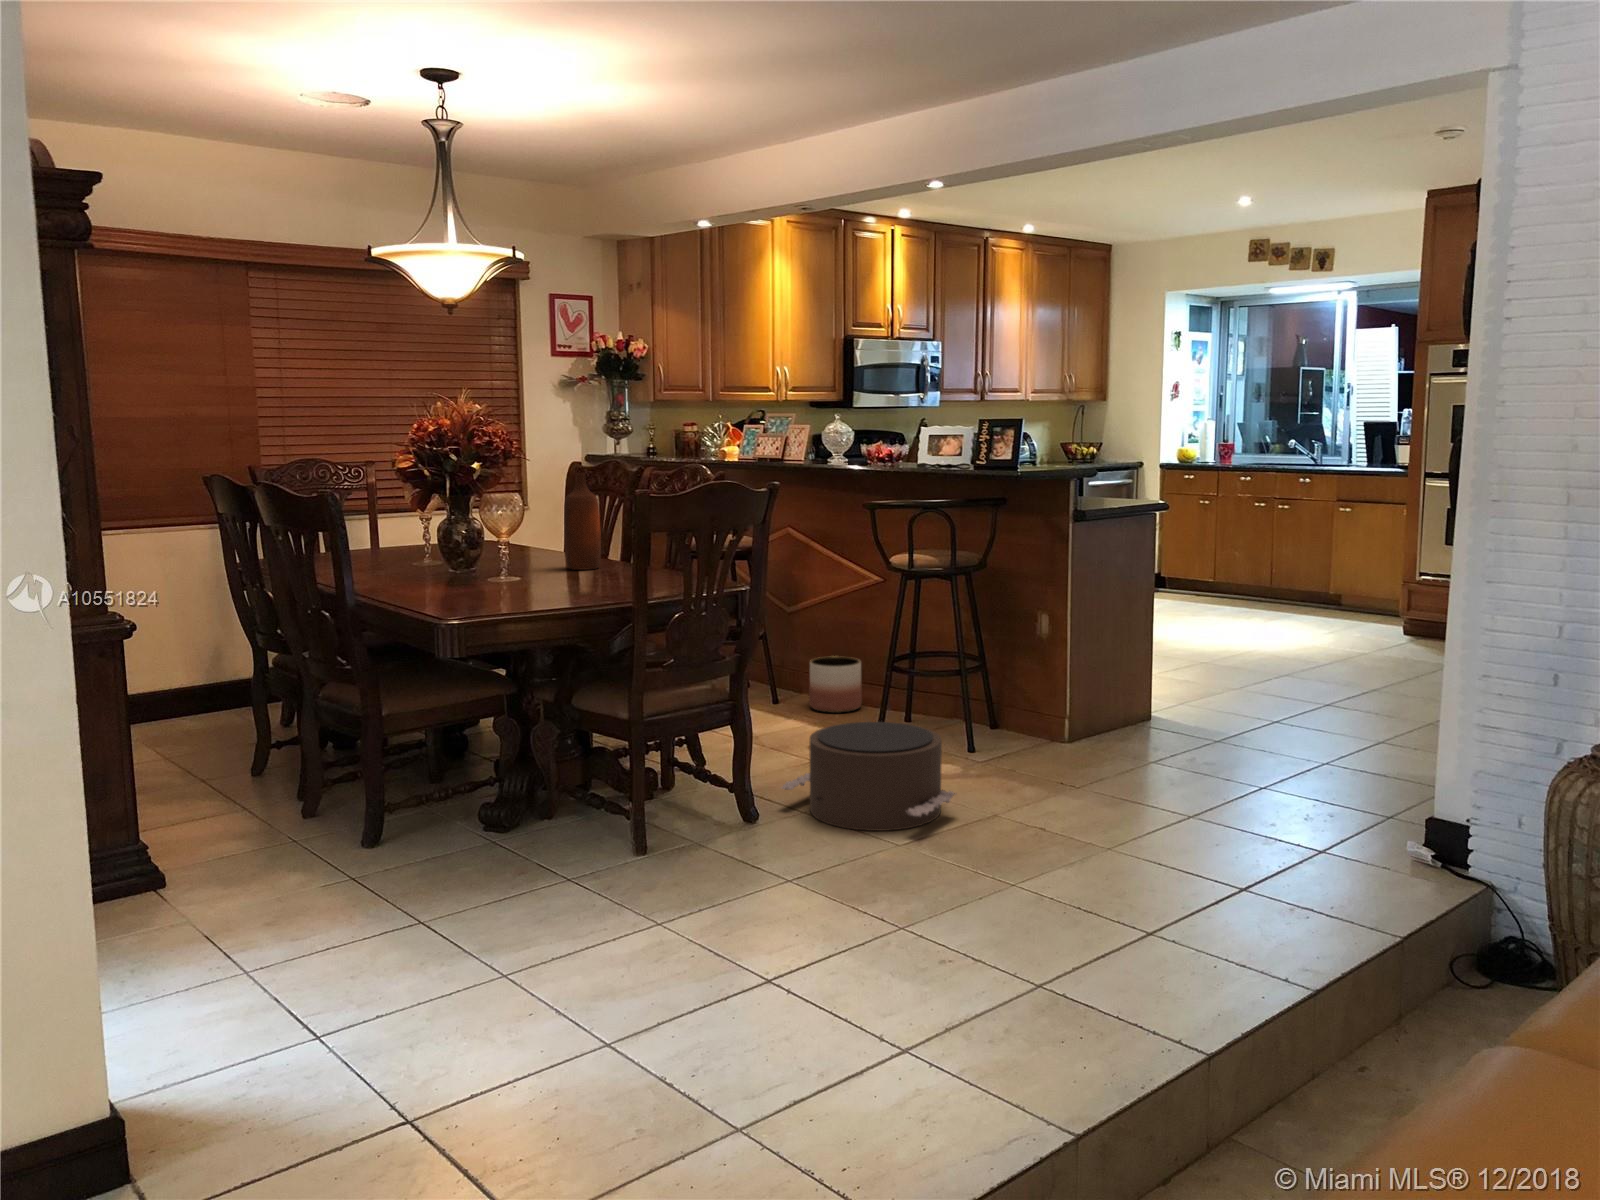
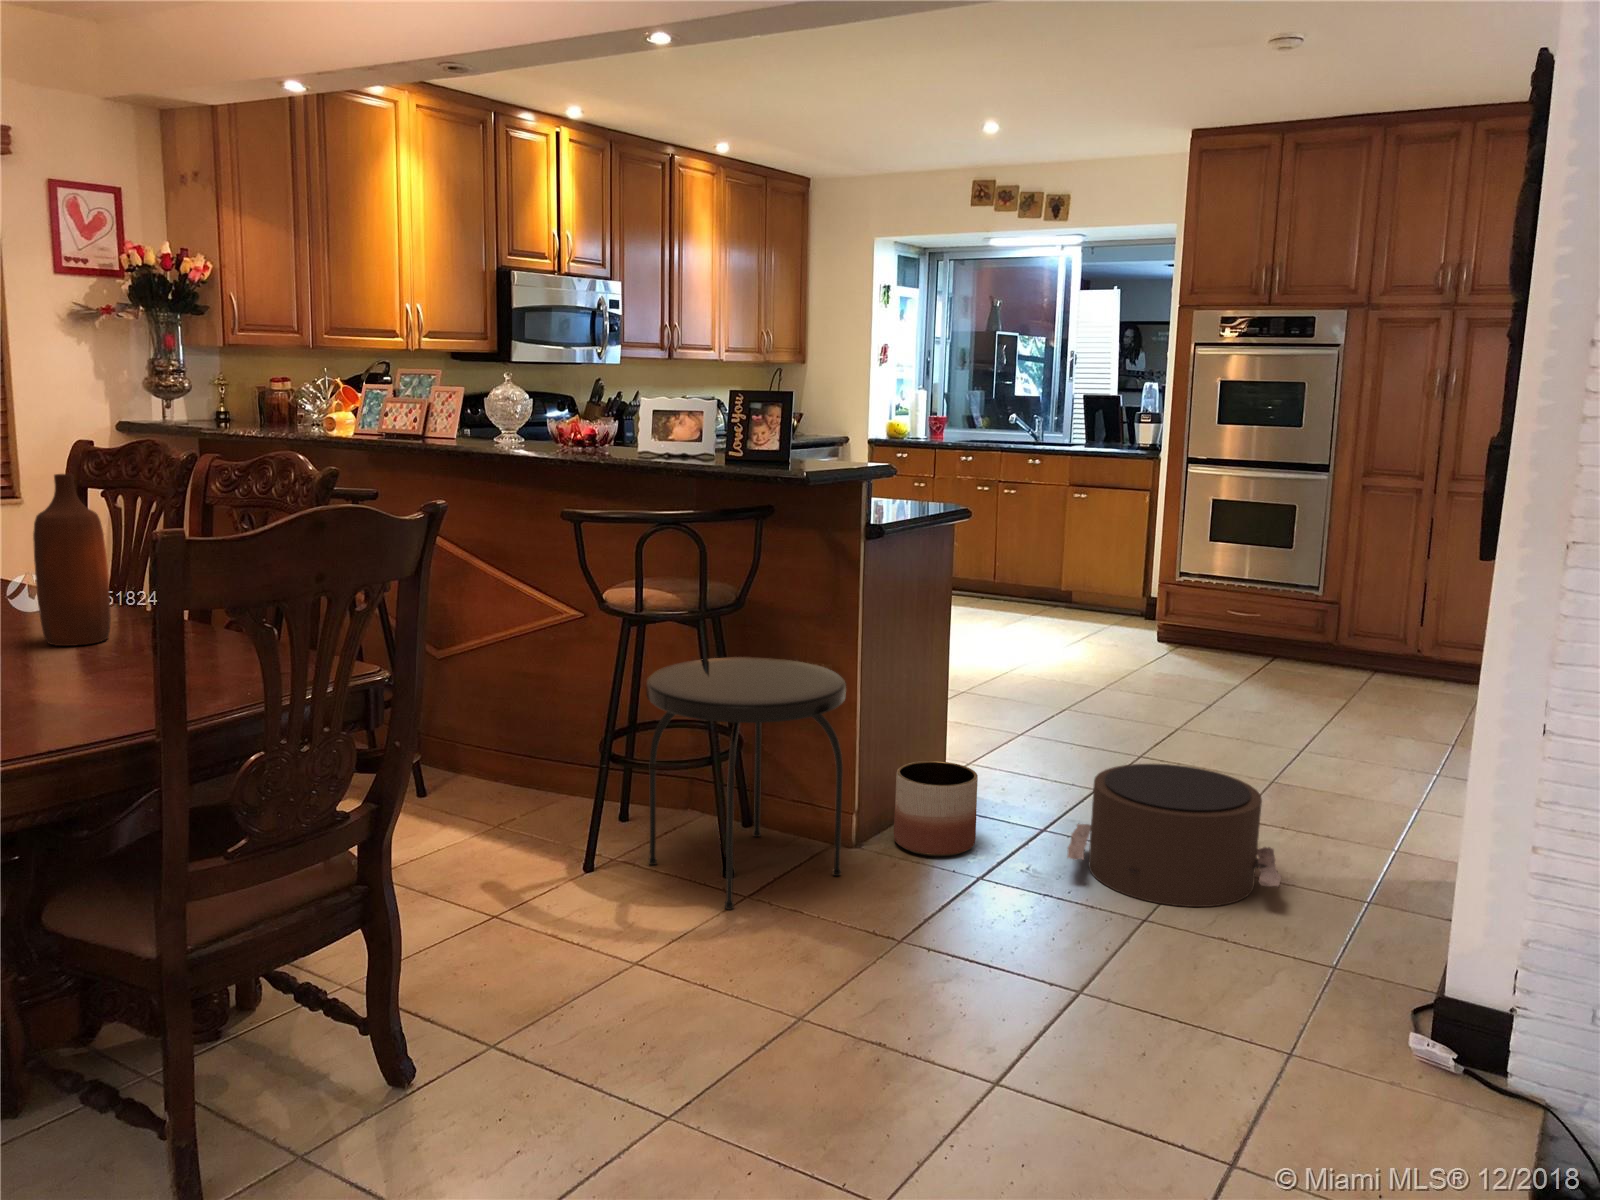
side table: none [916,605,1053,766] -> present [646,657,846,910]
planter: present [809,656,862,713] -> present [894,761,978,856]
pouf: present [780,722,955,831] -> present [1067,764,1281,907]

